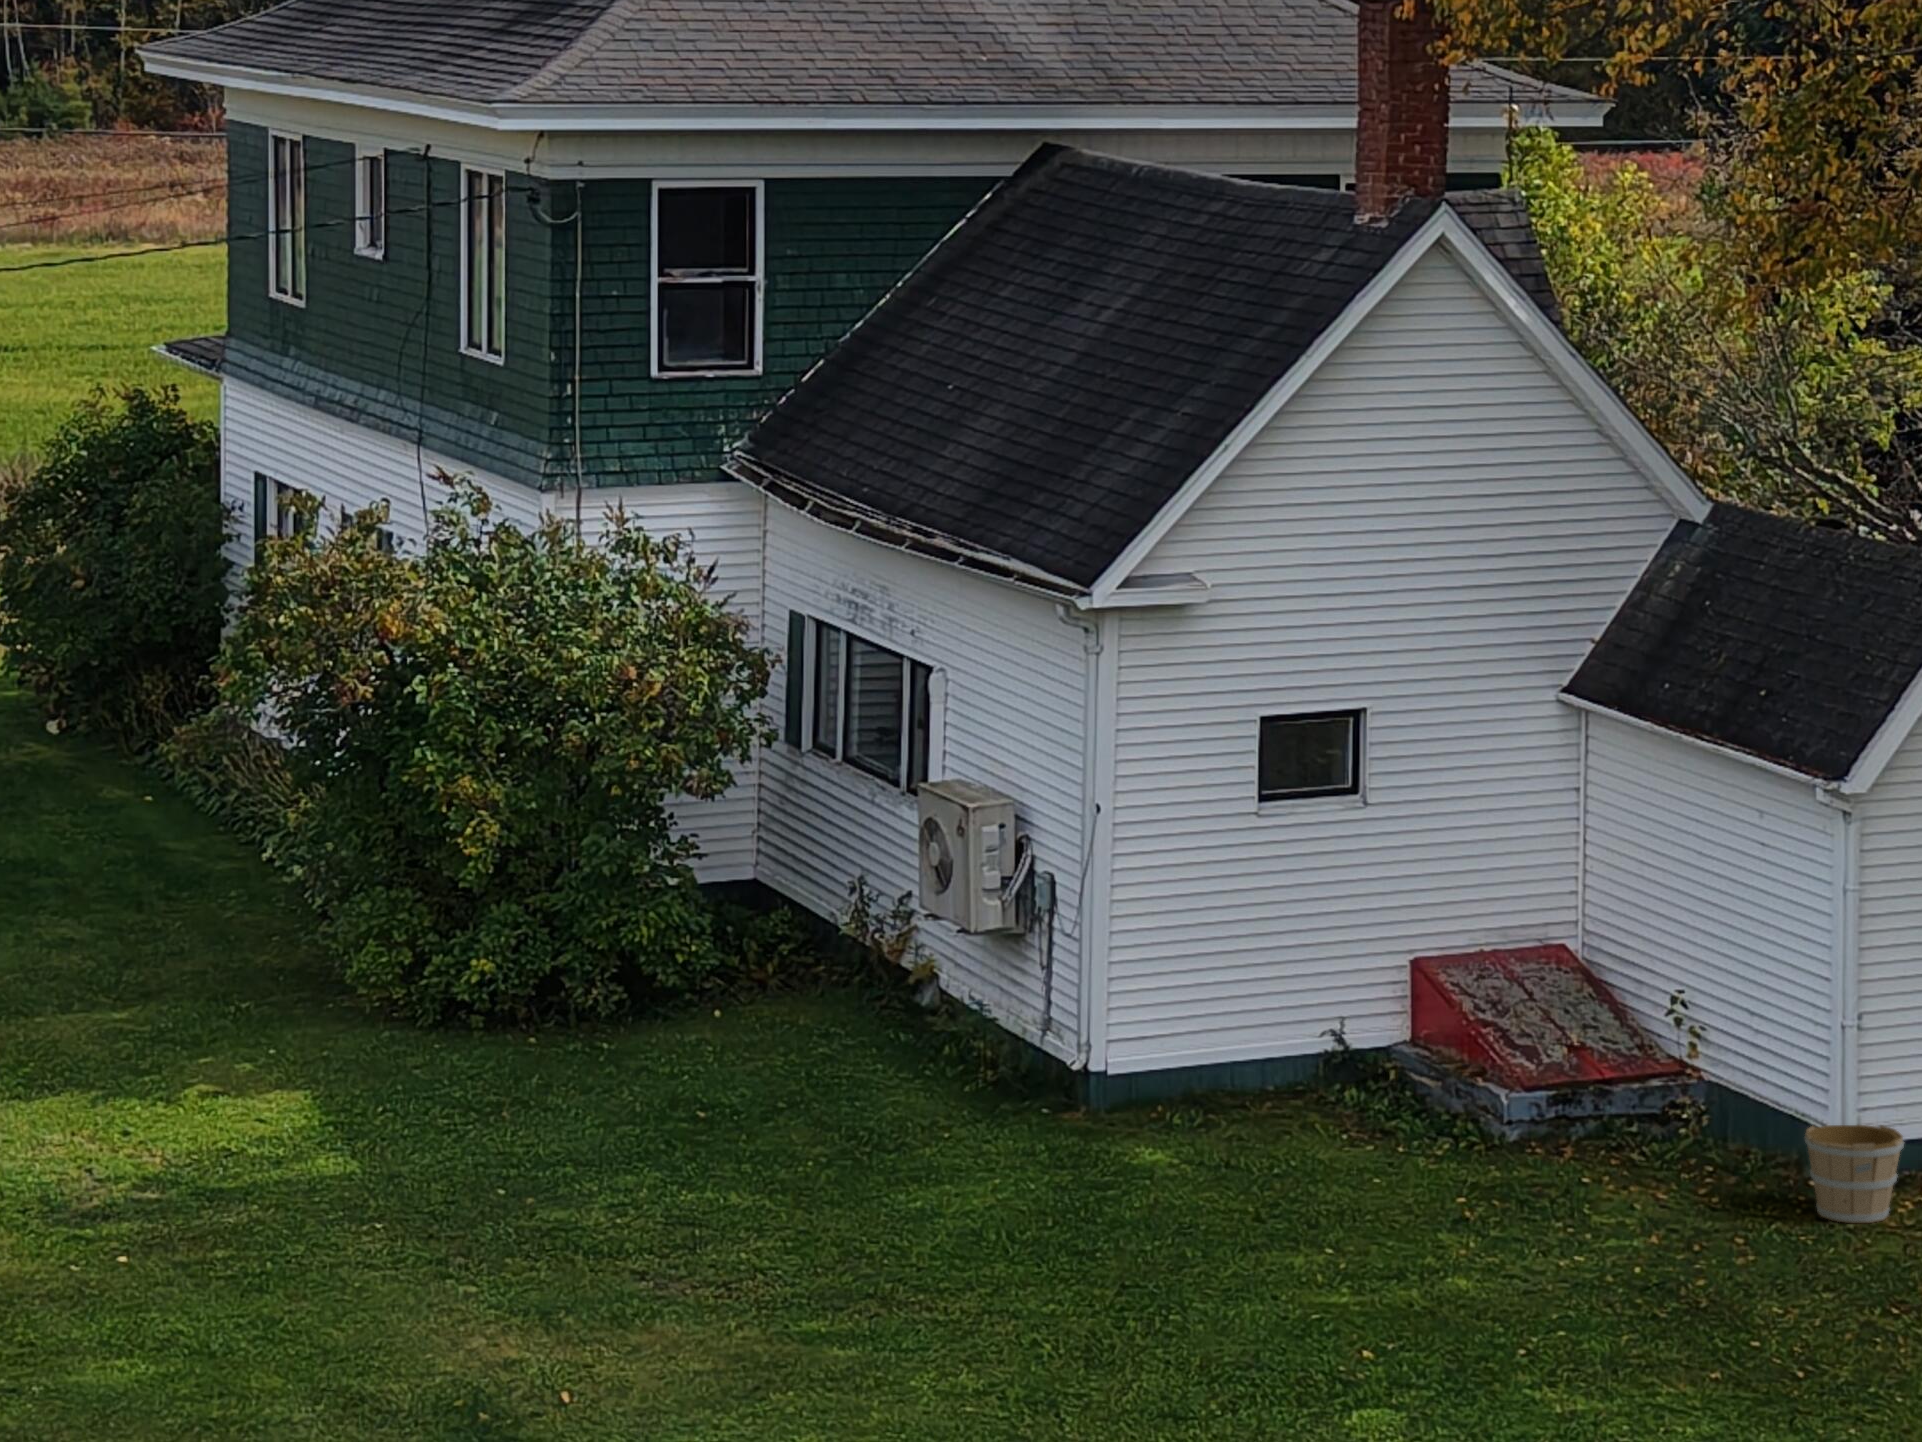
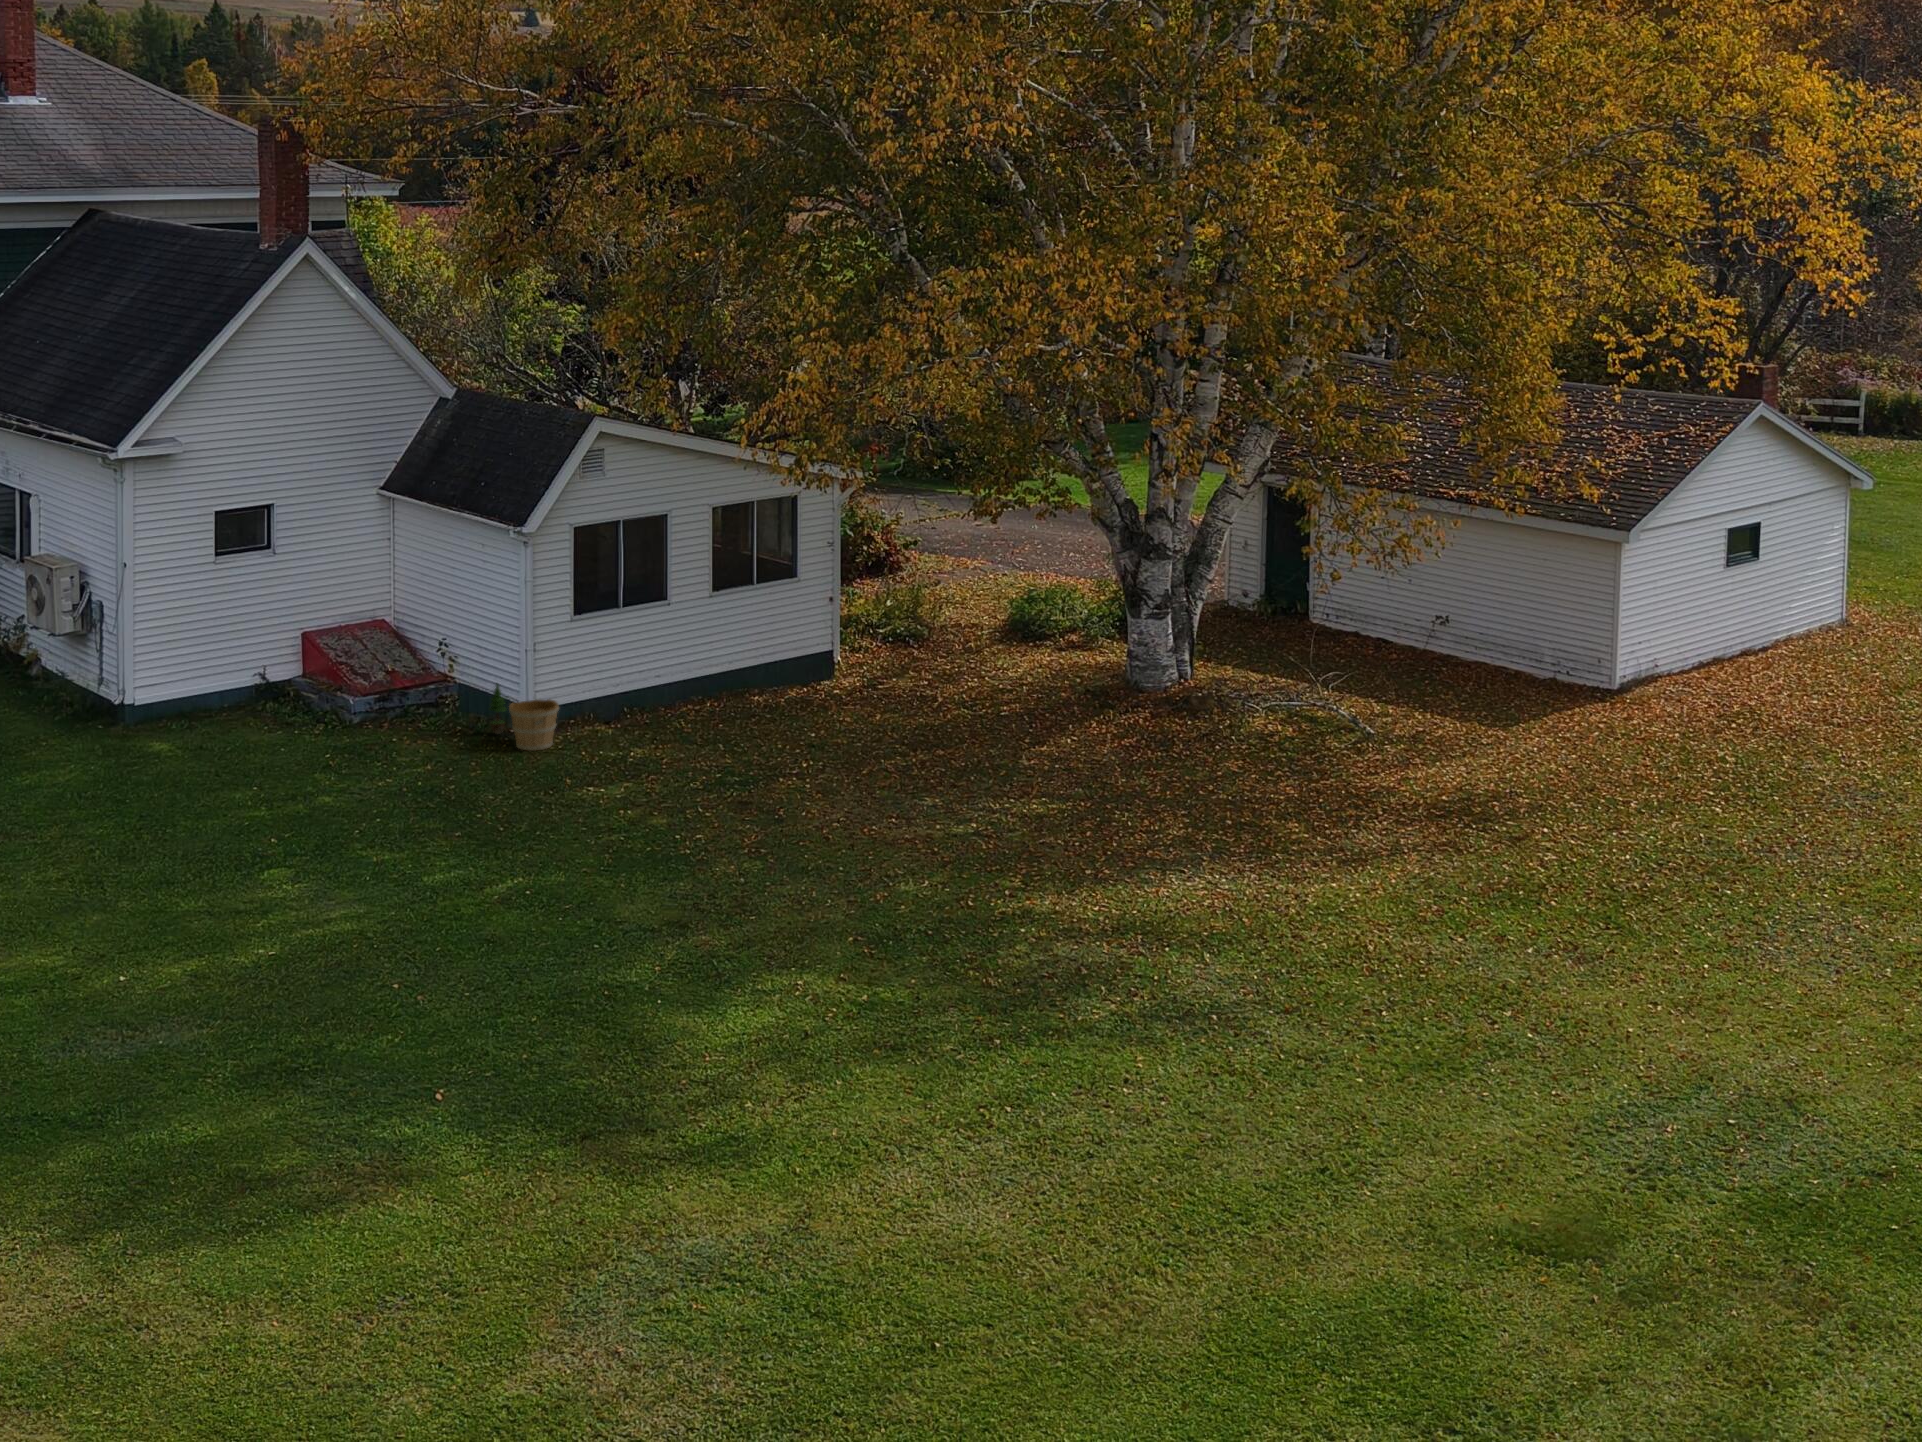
potted tree: none [1762,1083,1800,1188] -> present [489,683,506,734]

